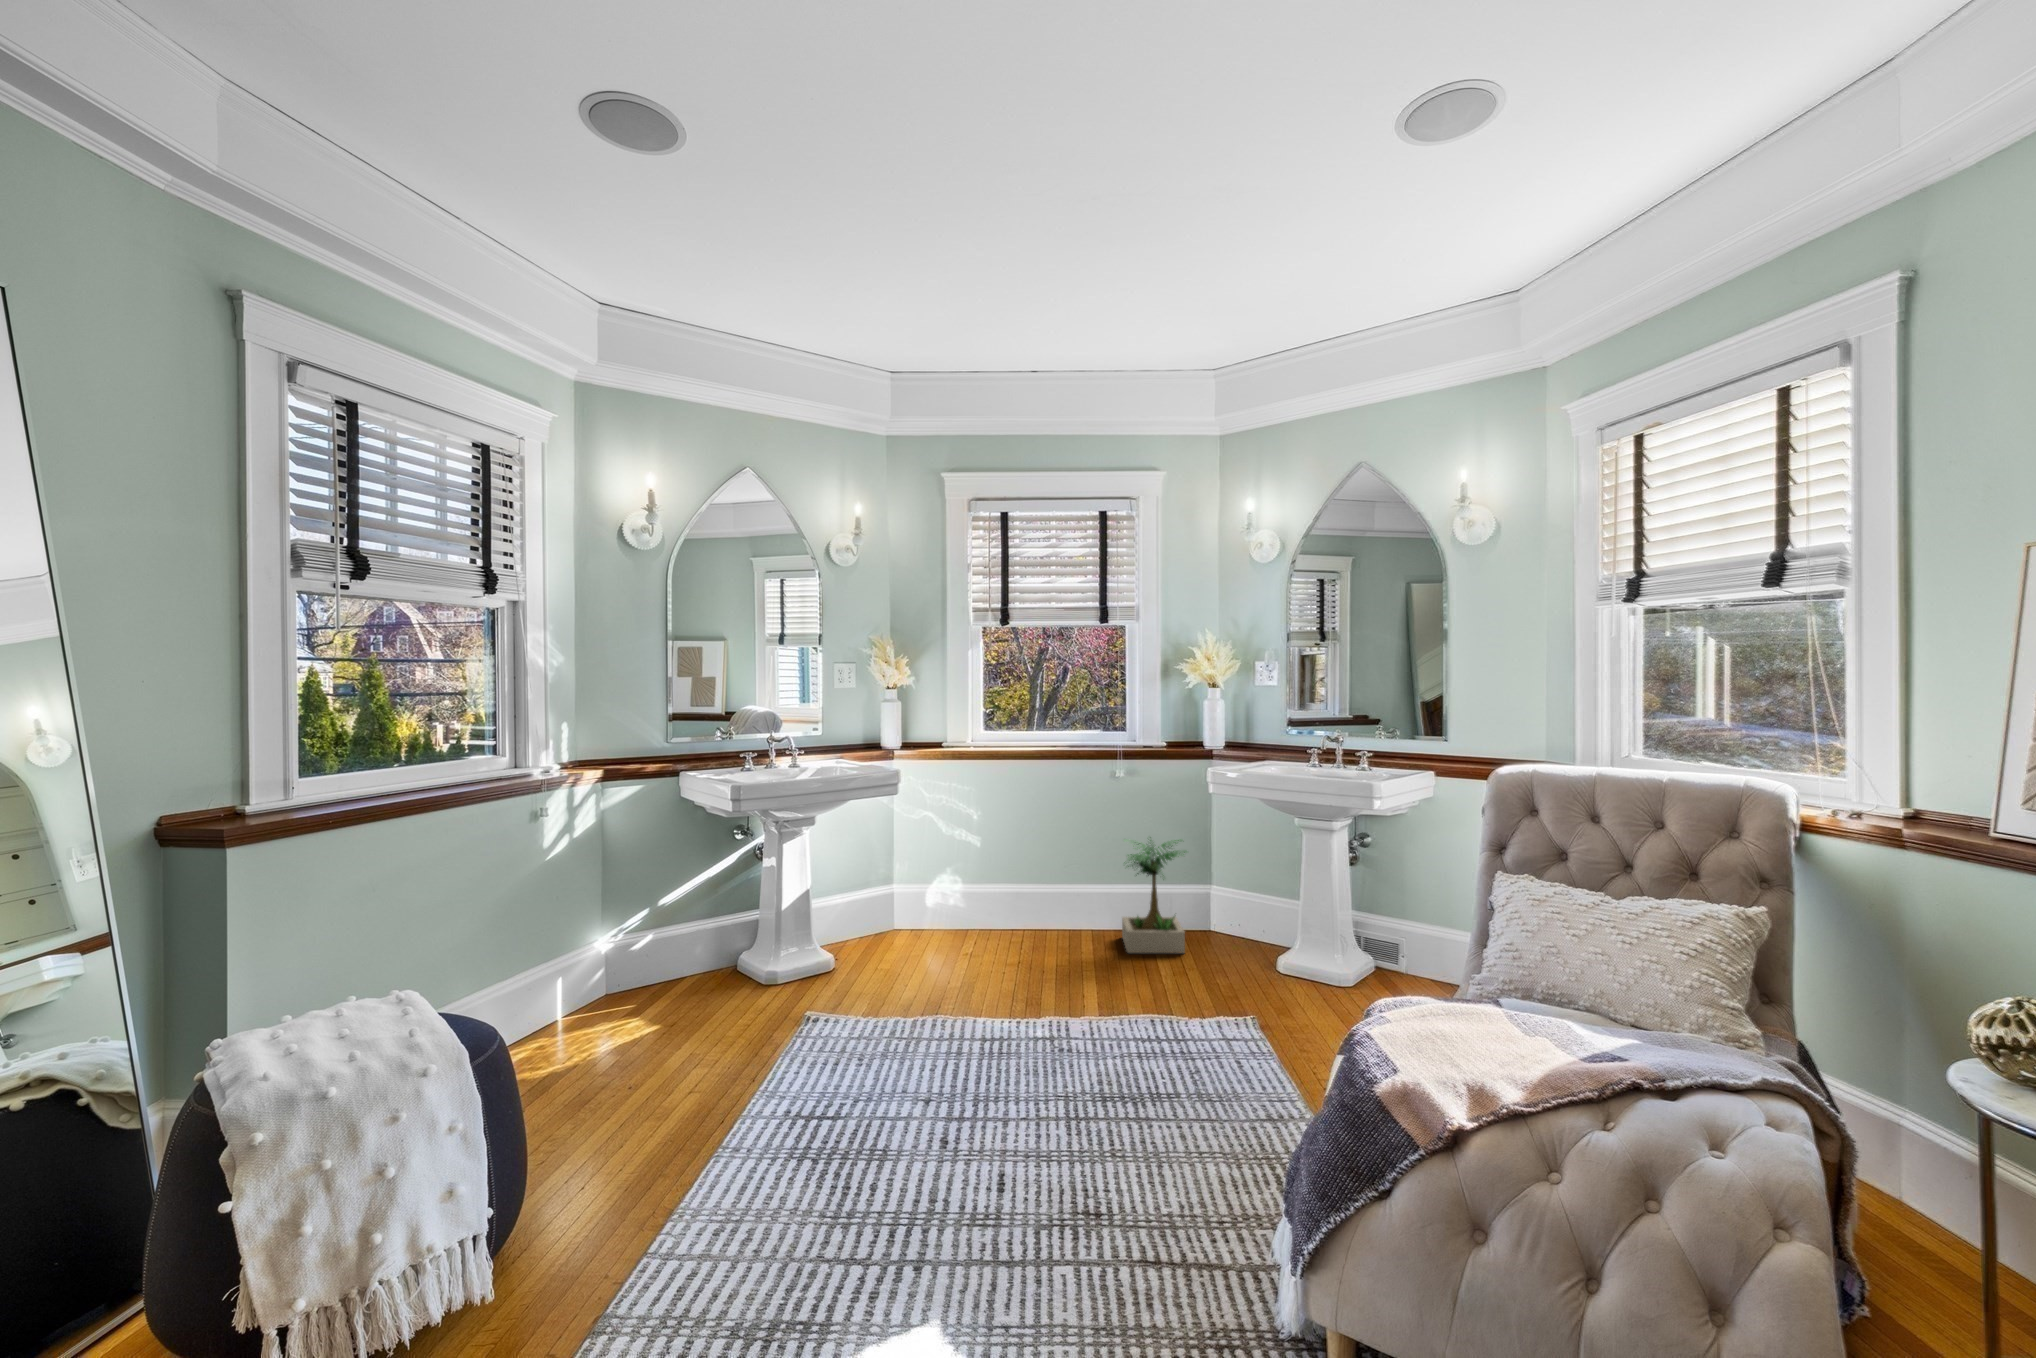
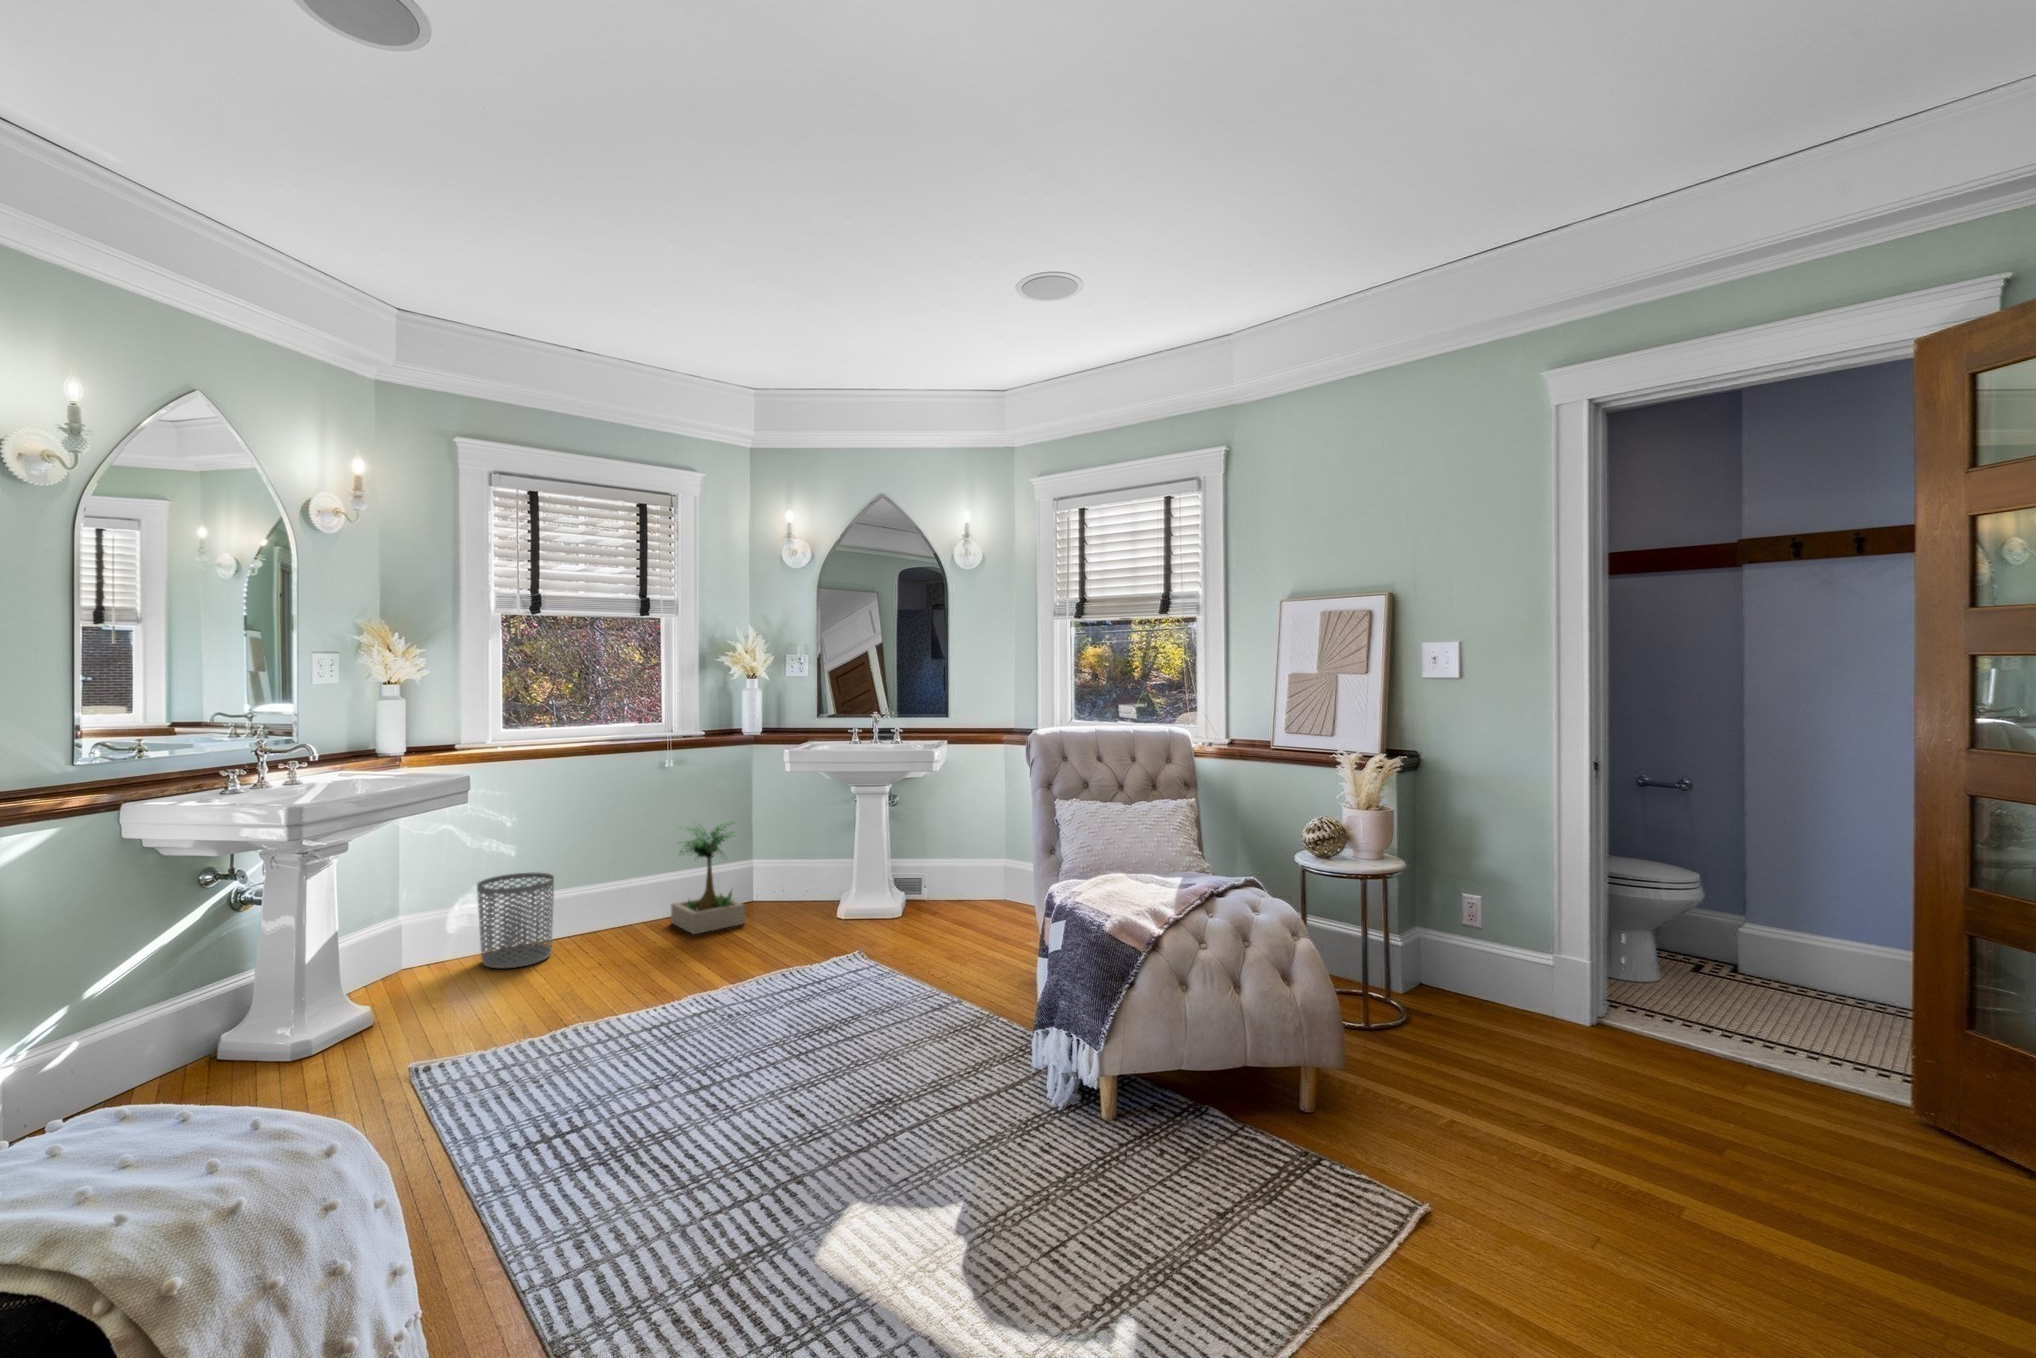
waste bin: none [941,863,1003,950] -> present [477,873,554,968]

